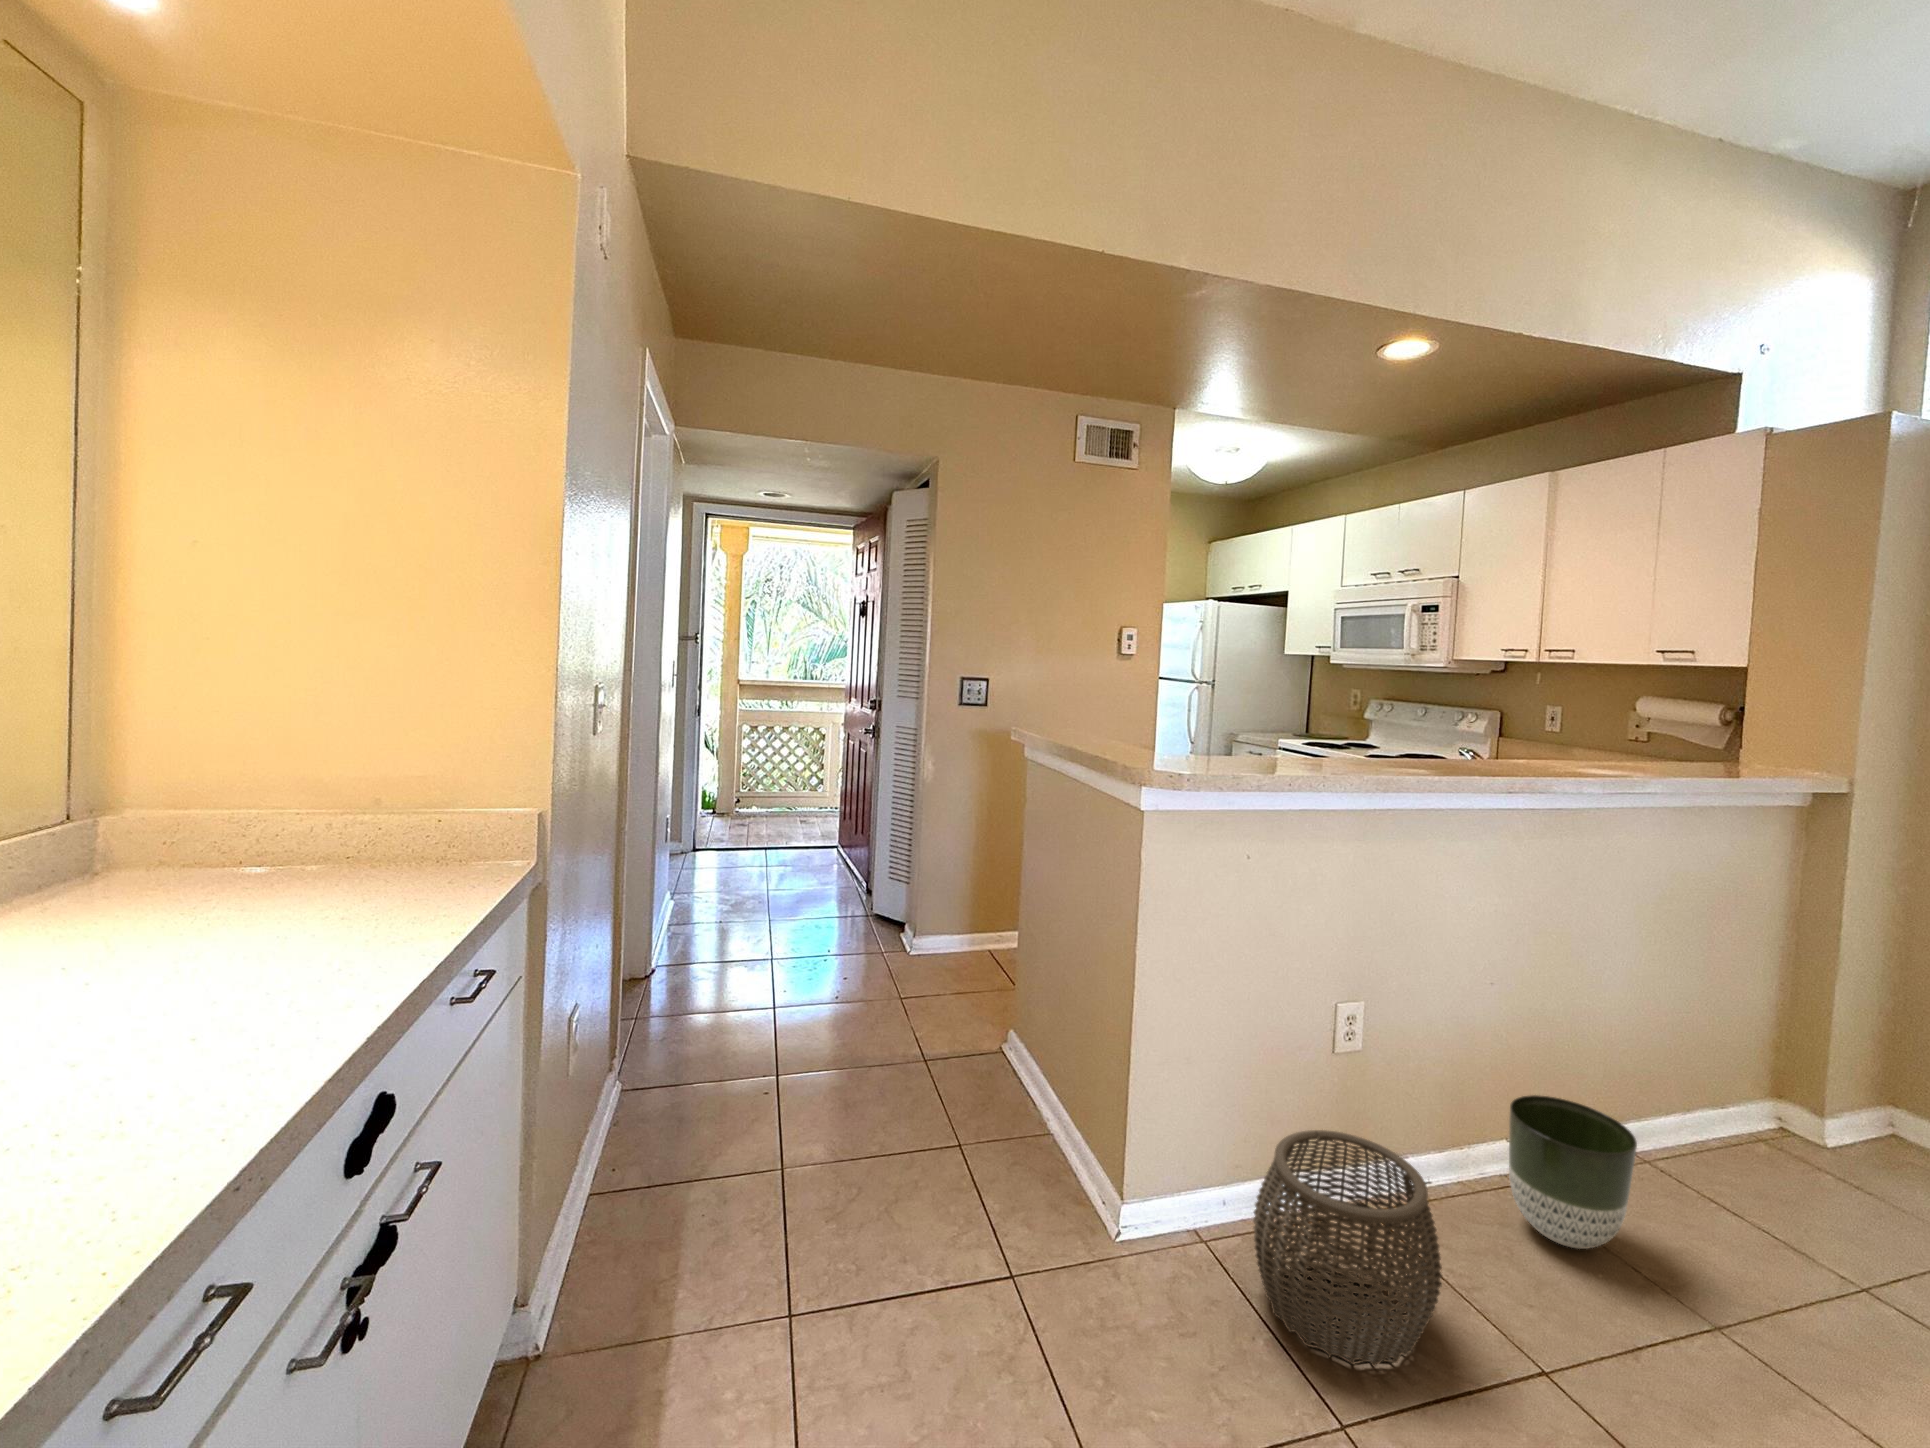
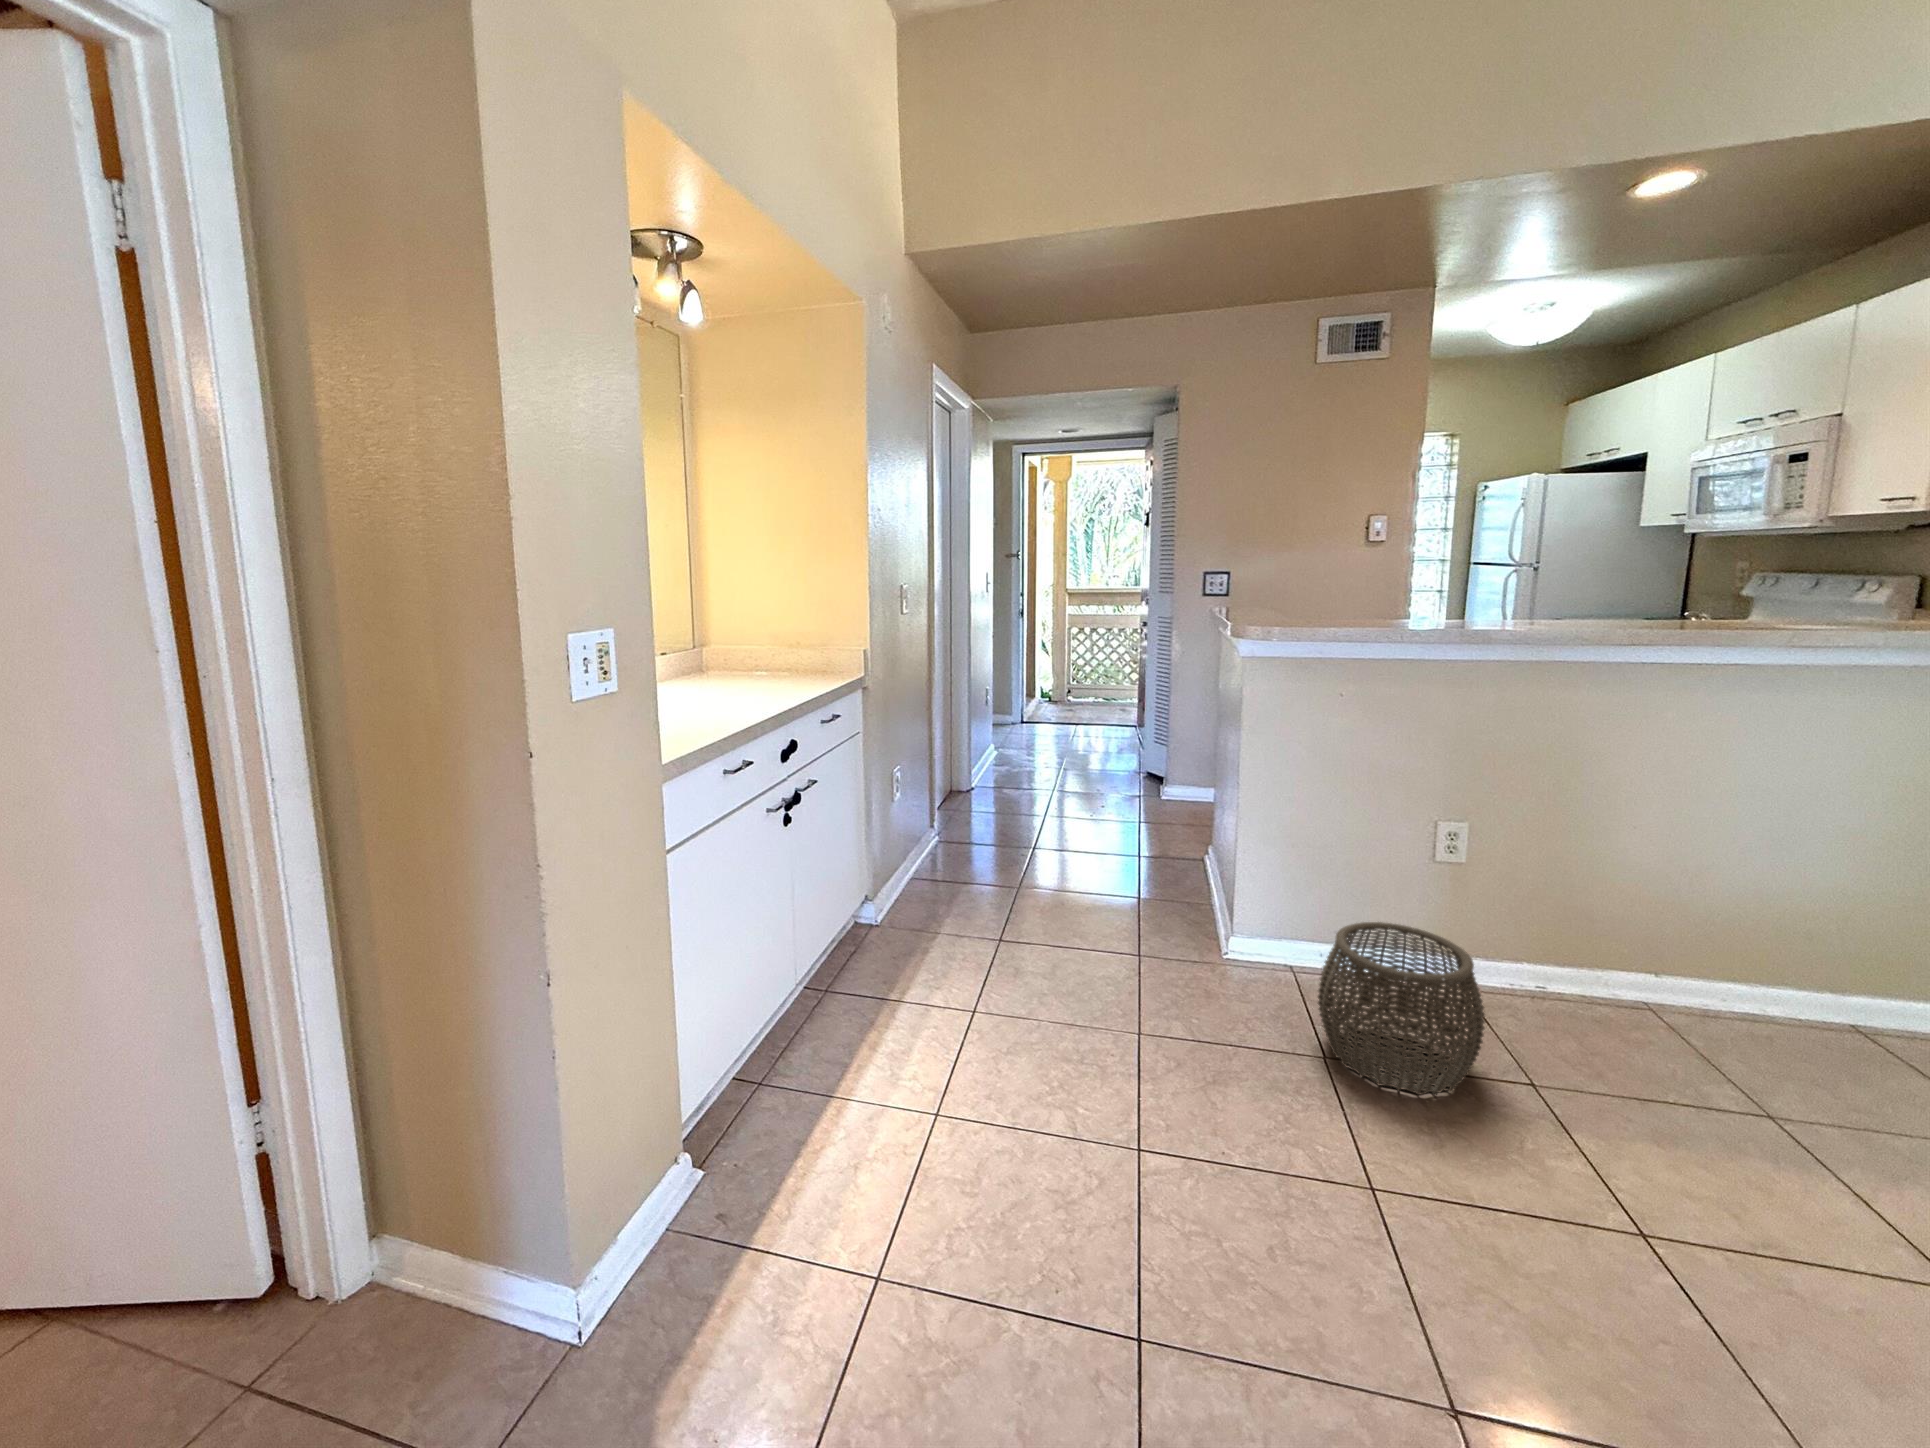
planter: present [1509,1095,1637,1249] -> none [1647,949,1802,1094]

